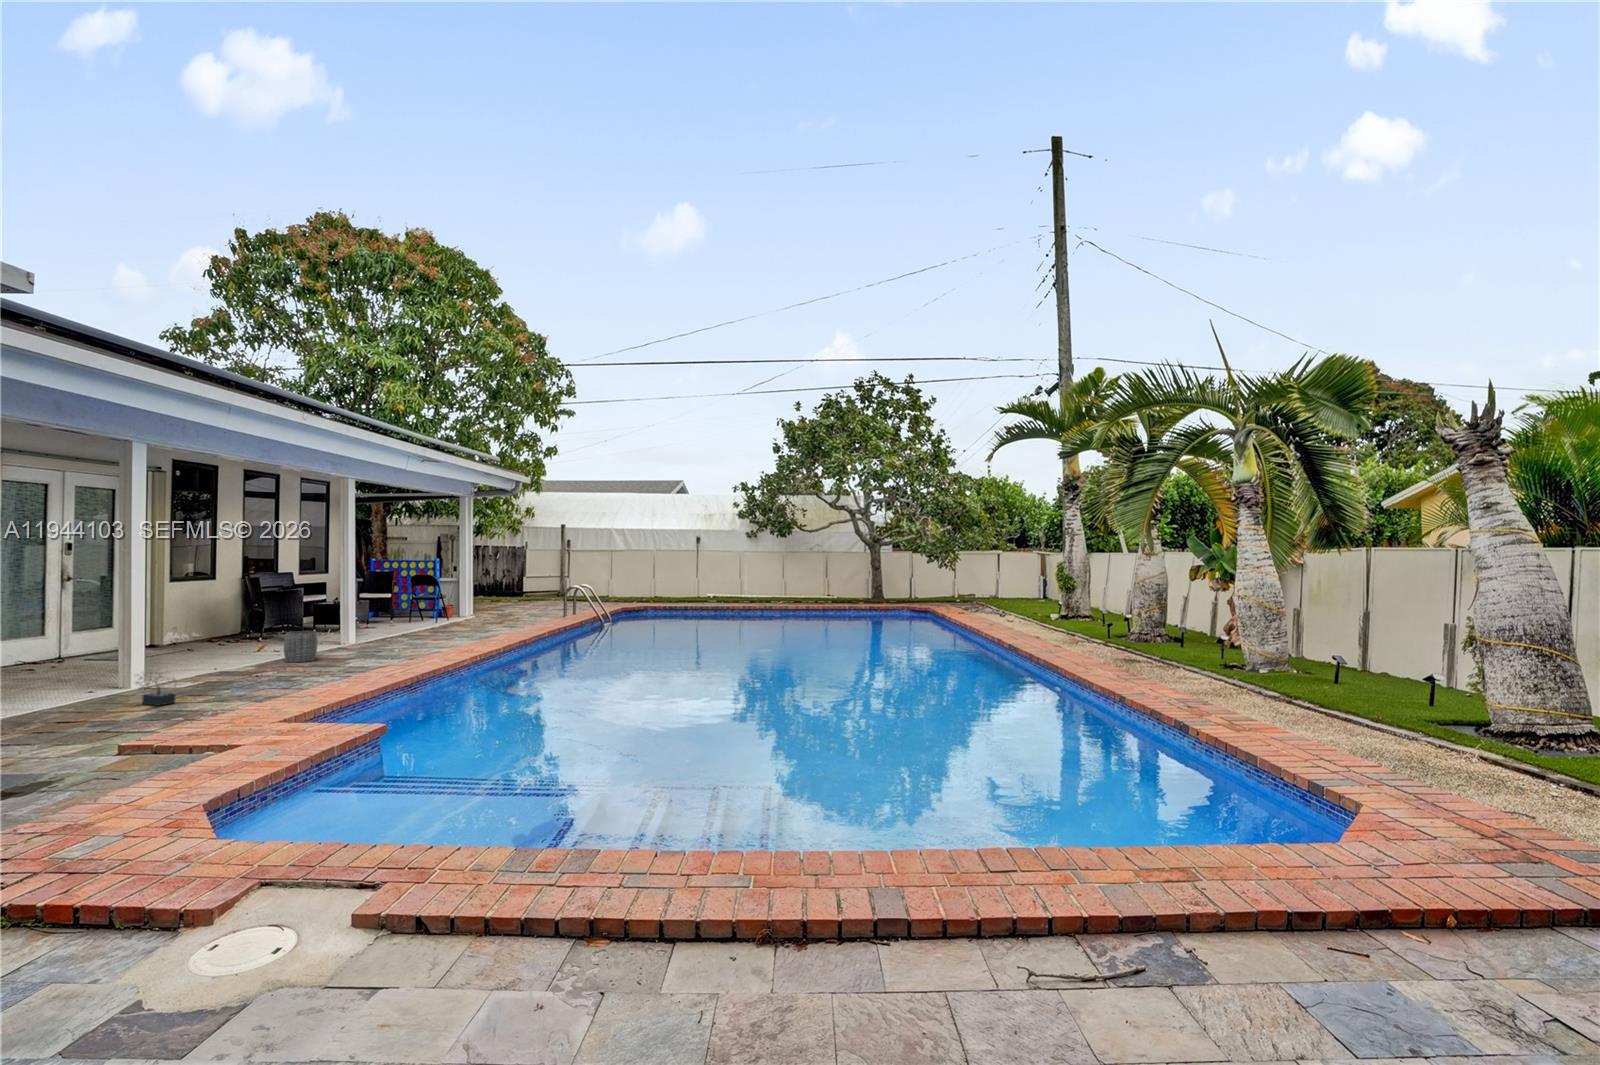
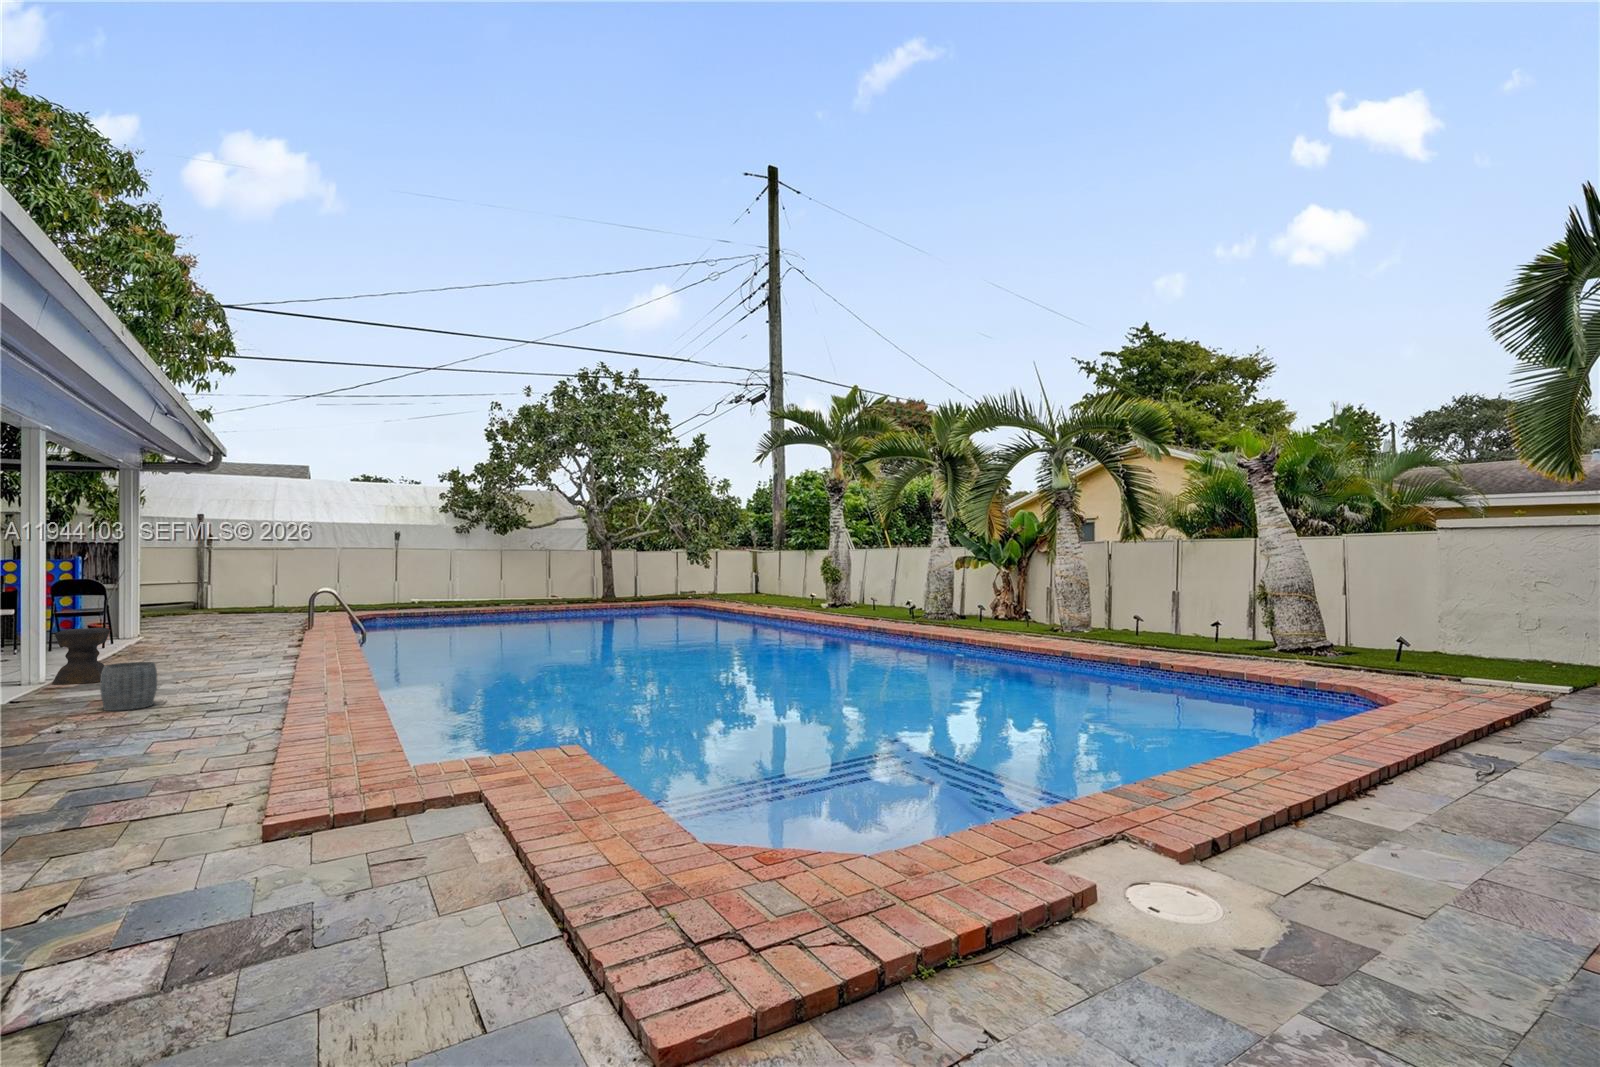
stool: none [313,607,348,643] -> present [52,628,110,685]
decorative plant: present [136,668,180,706] -> none [47,727,141,789]

